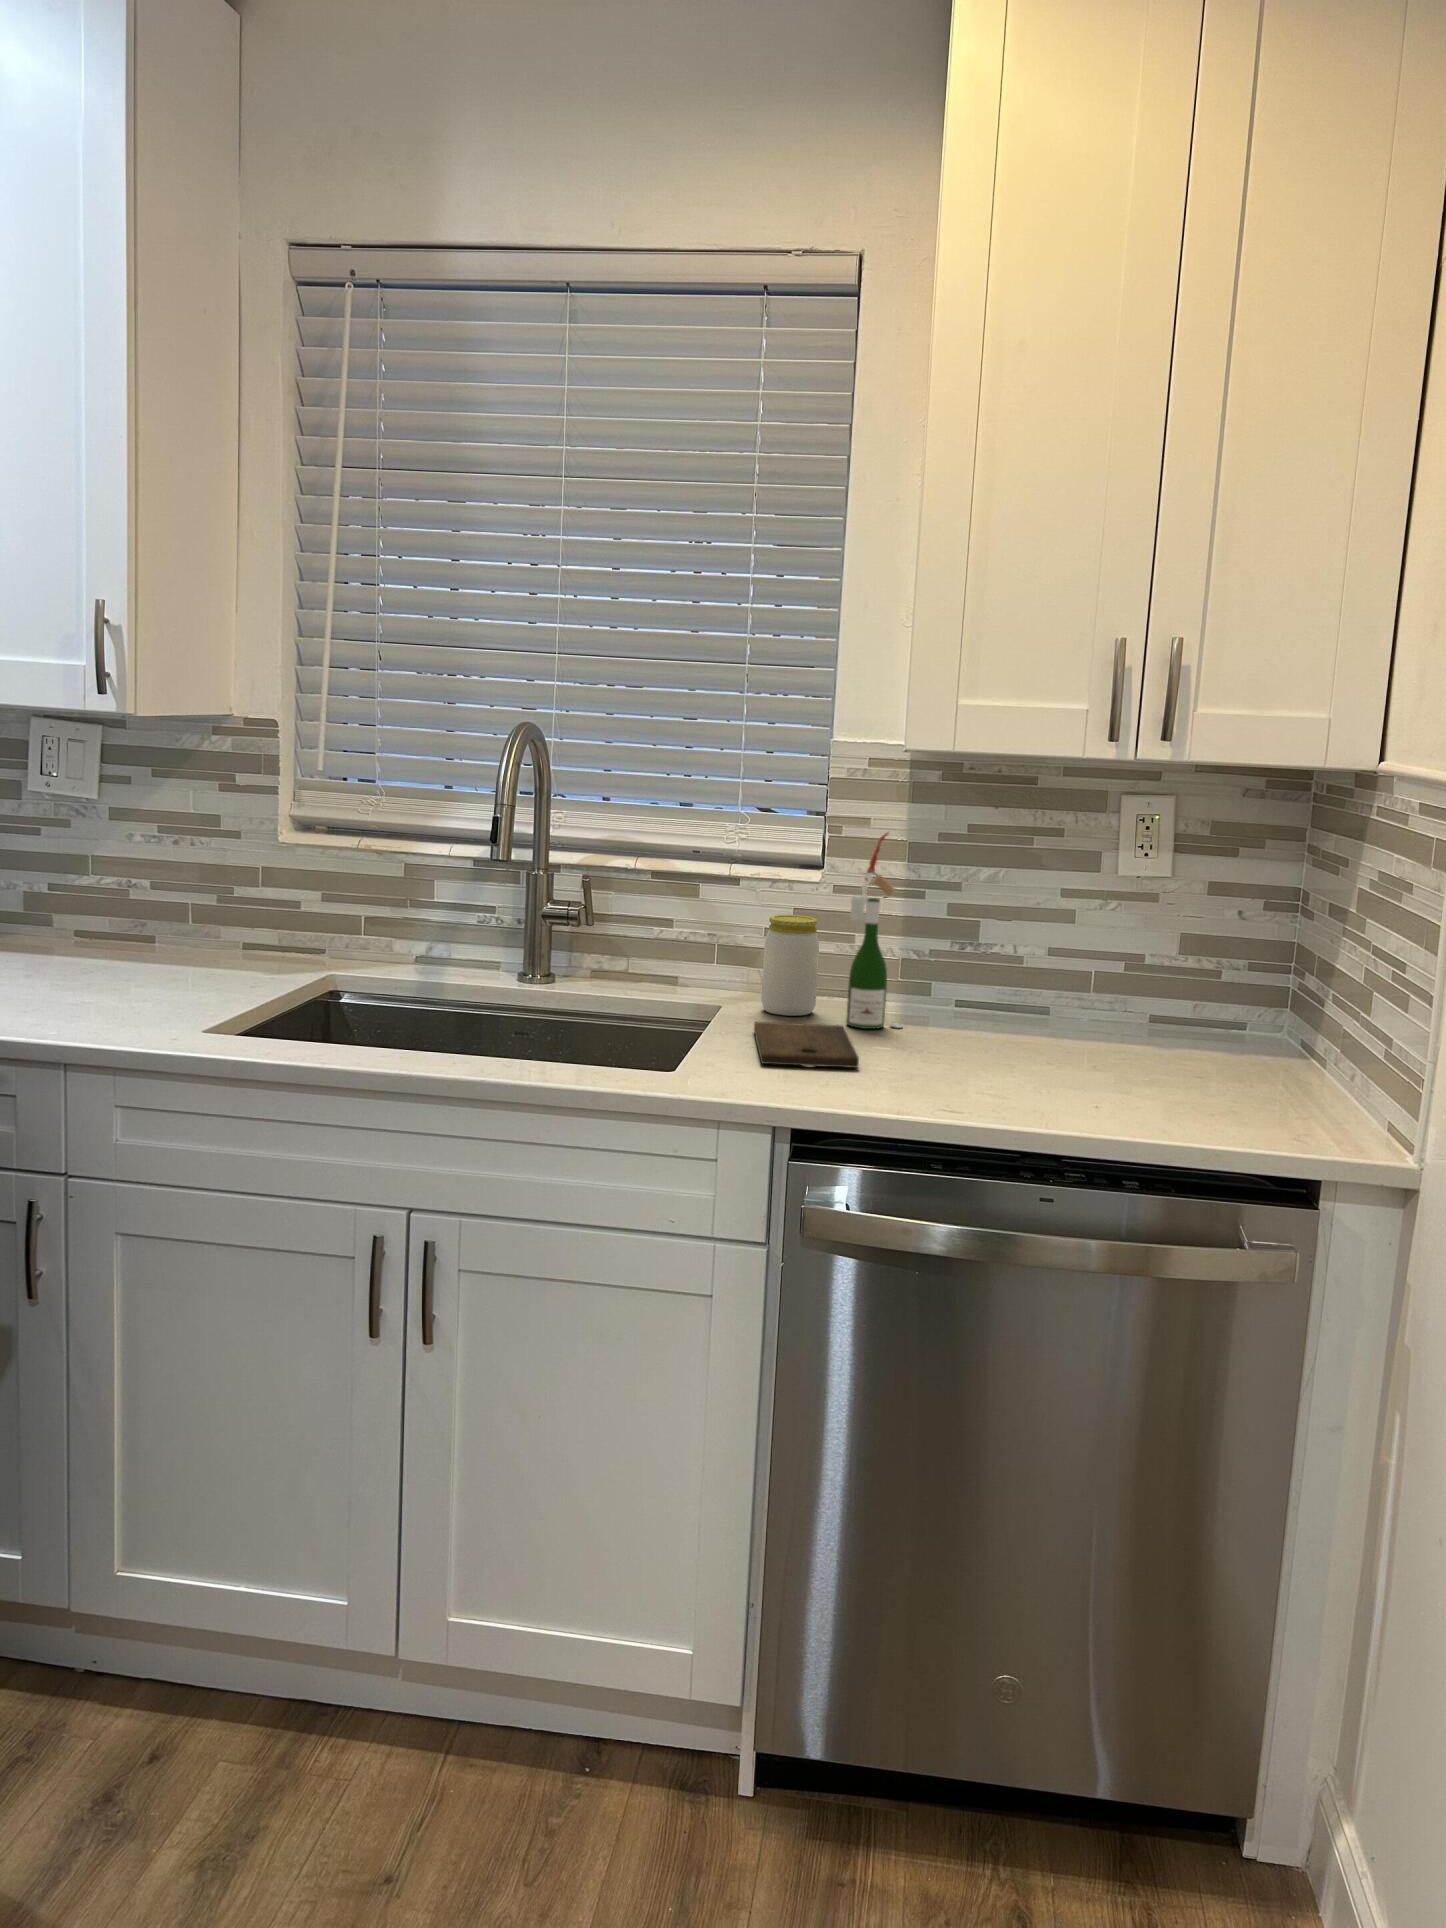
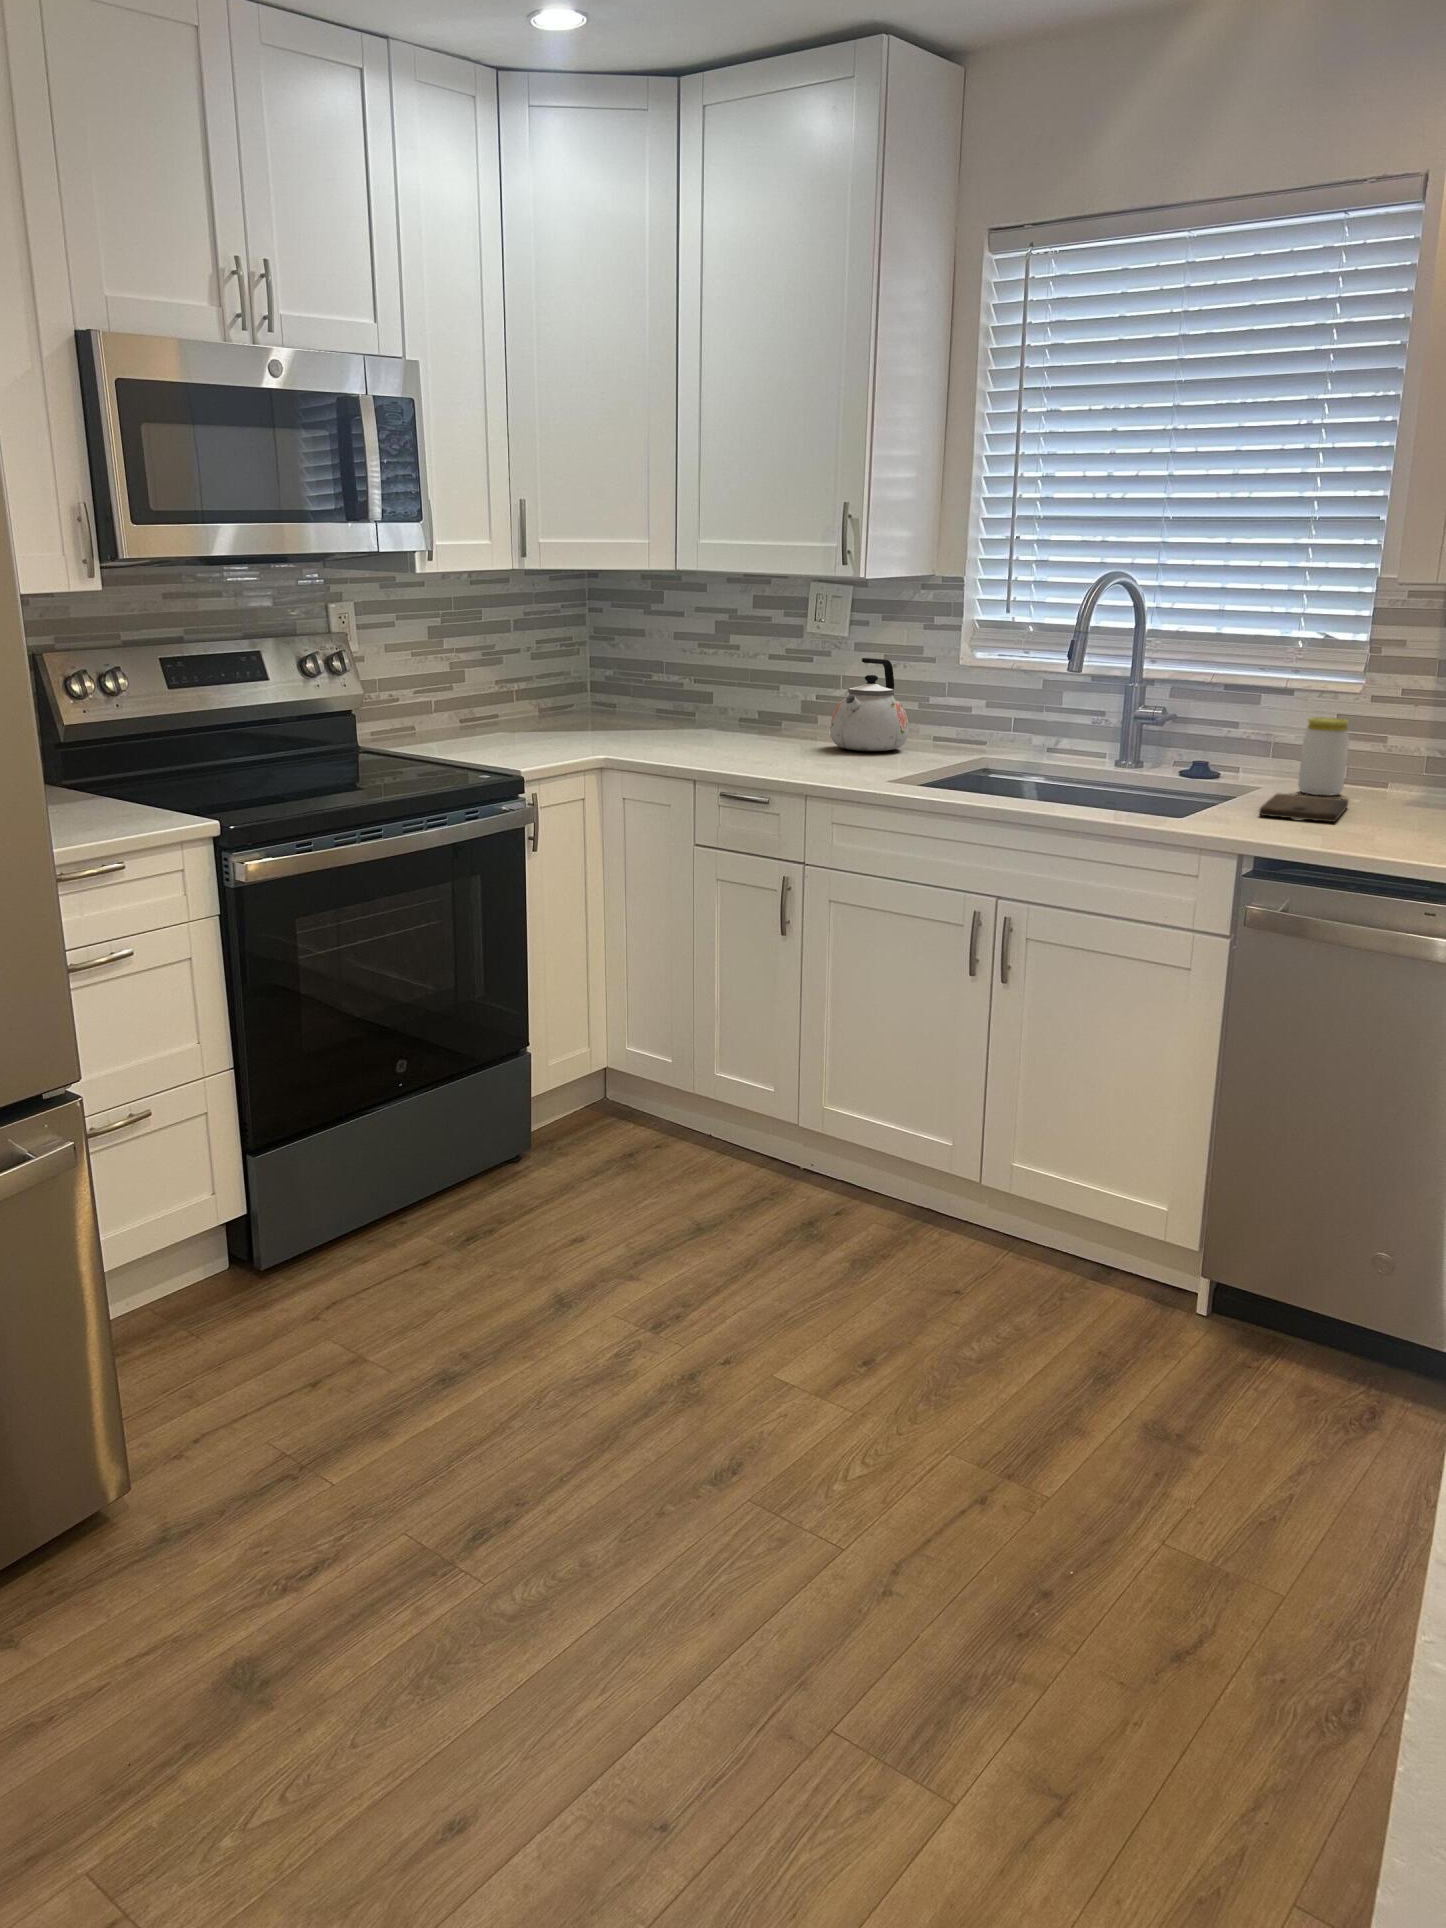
wine bottle: present [846,832,903,1029] -> none [1360,649,1410,806]
kettle: none [83,835,208,974] -> present [830,658,908,751]

